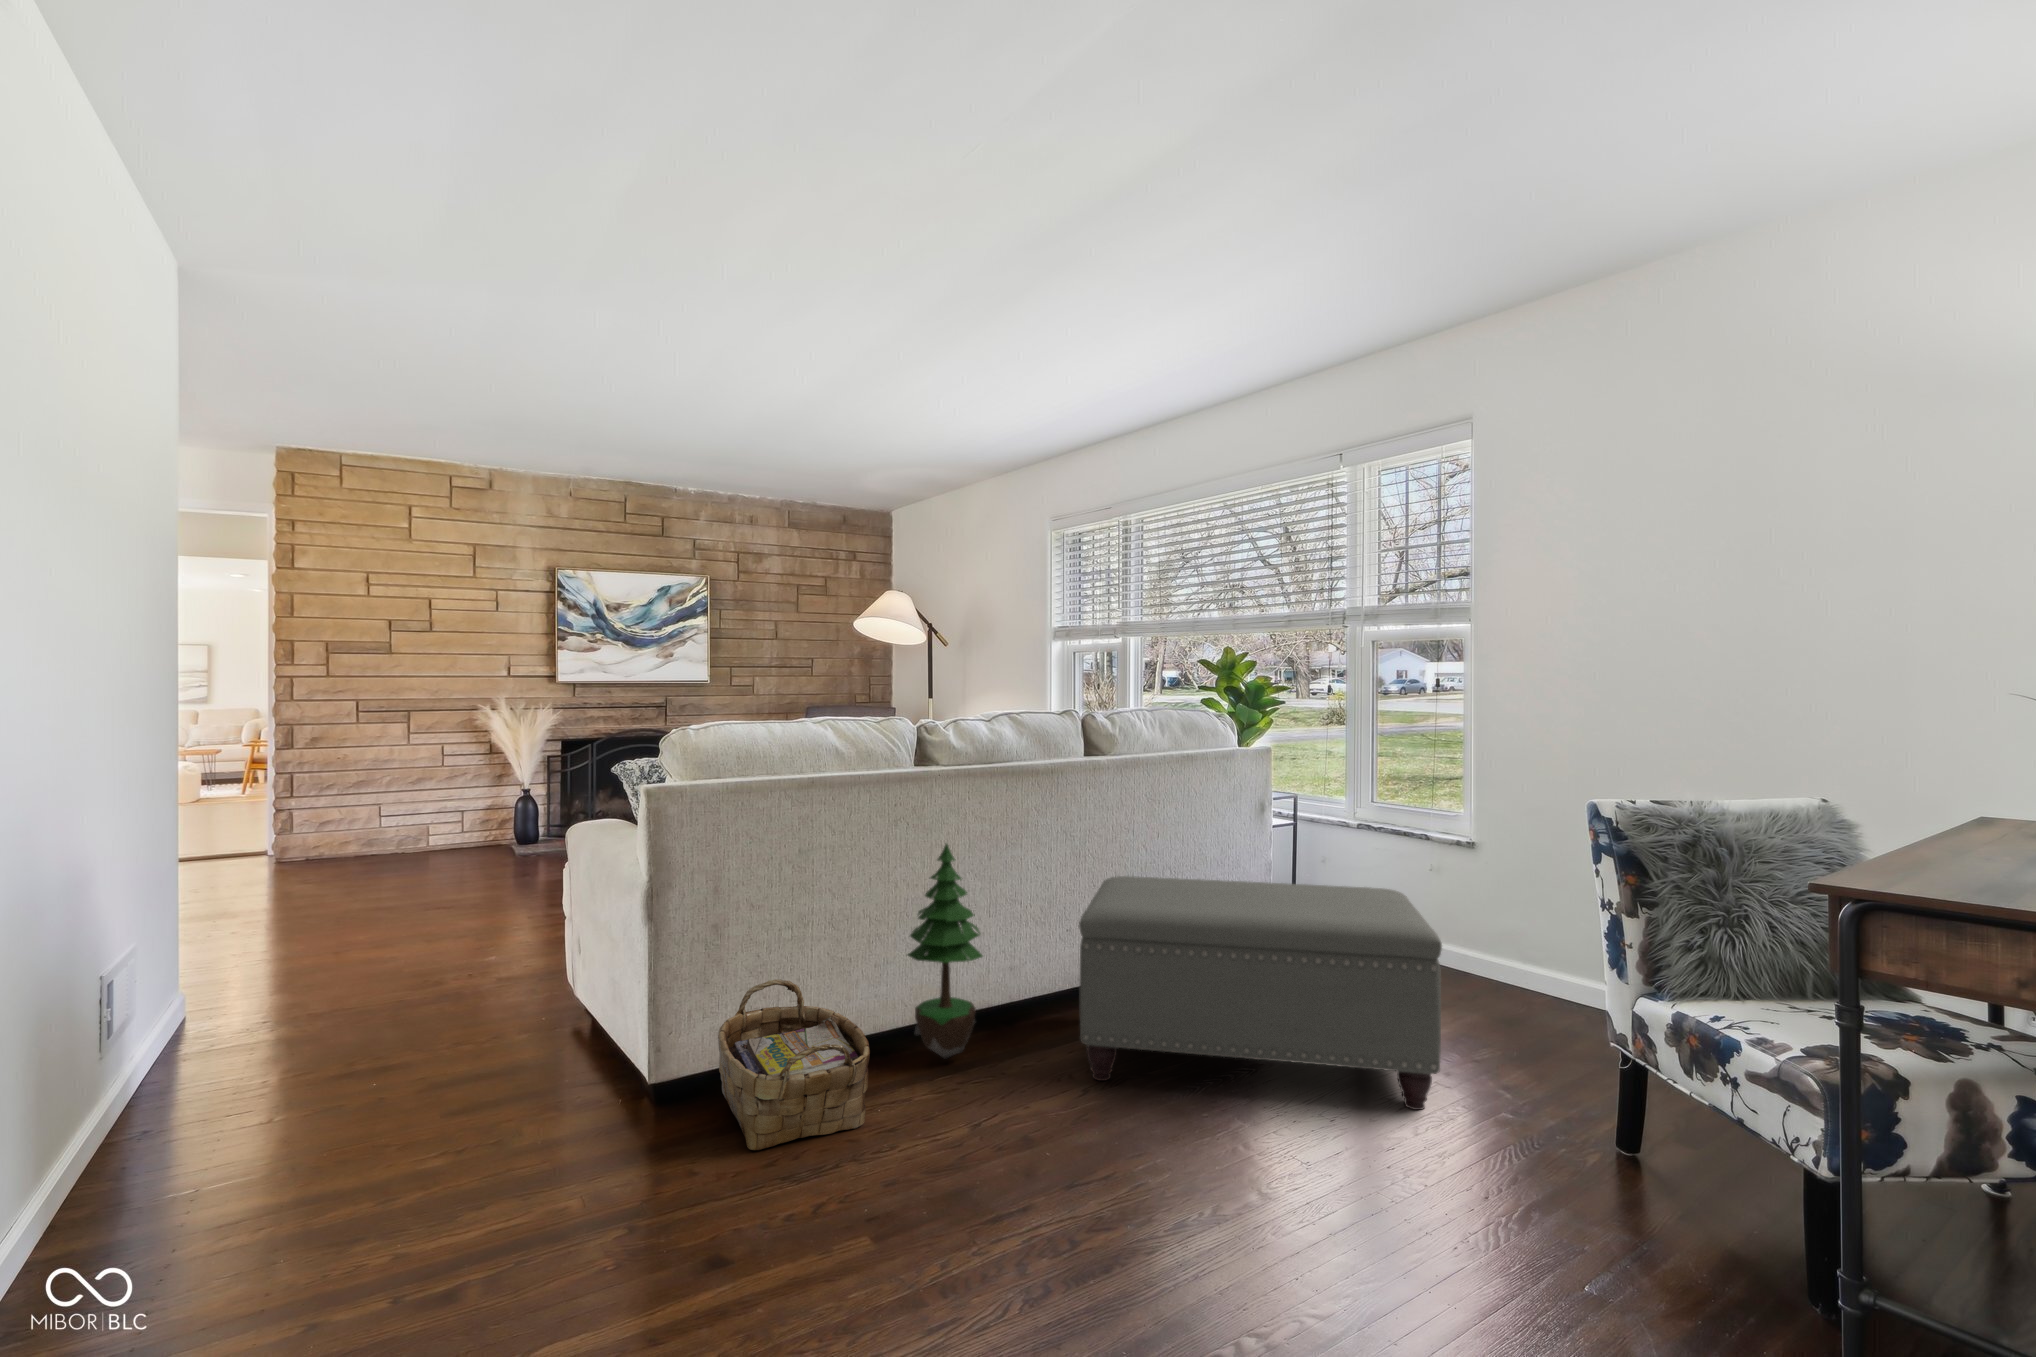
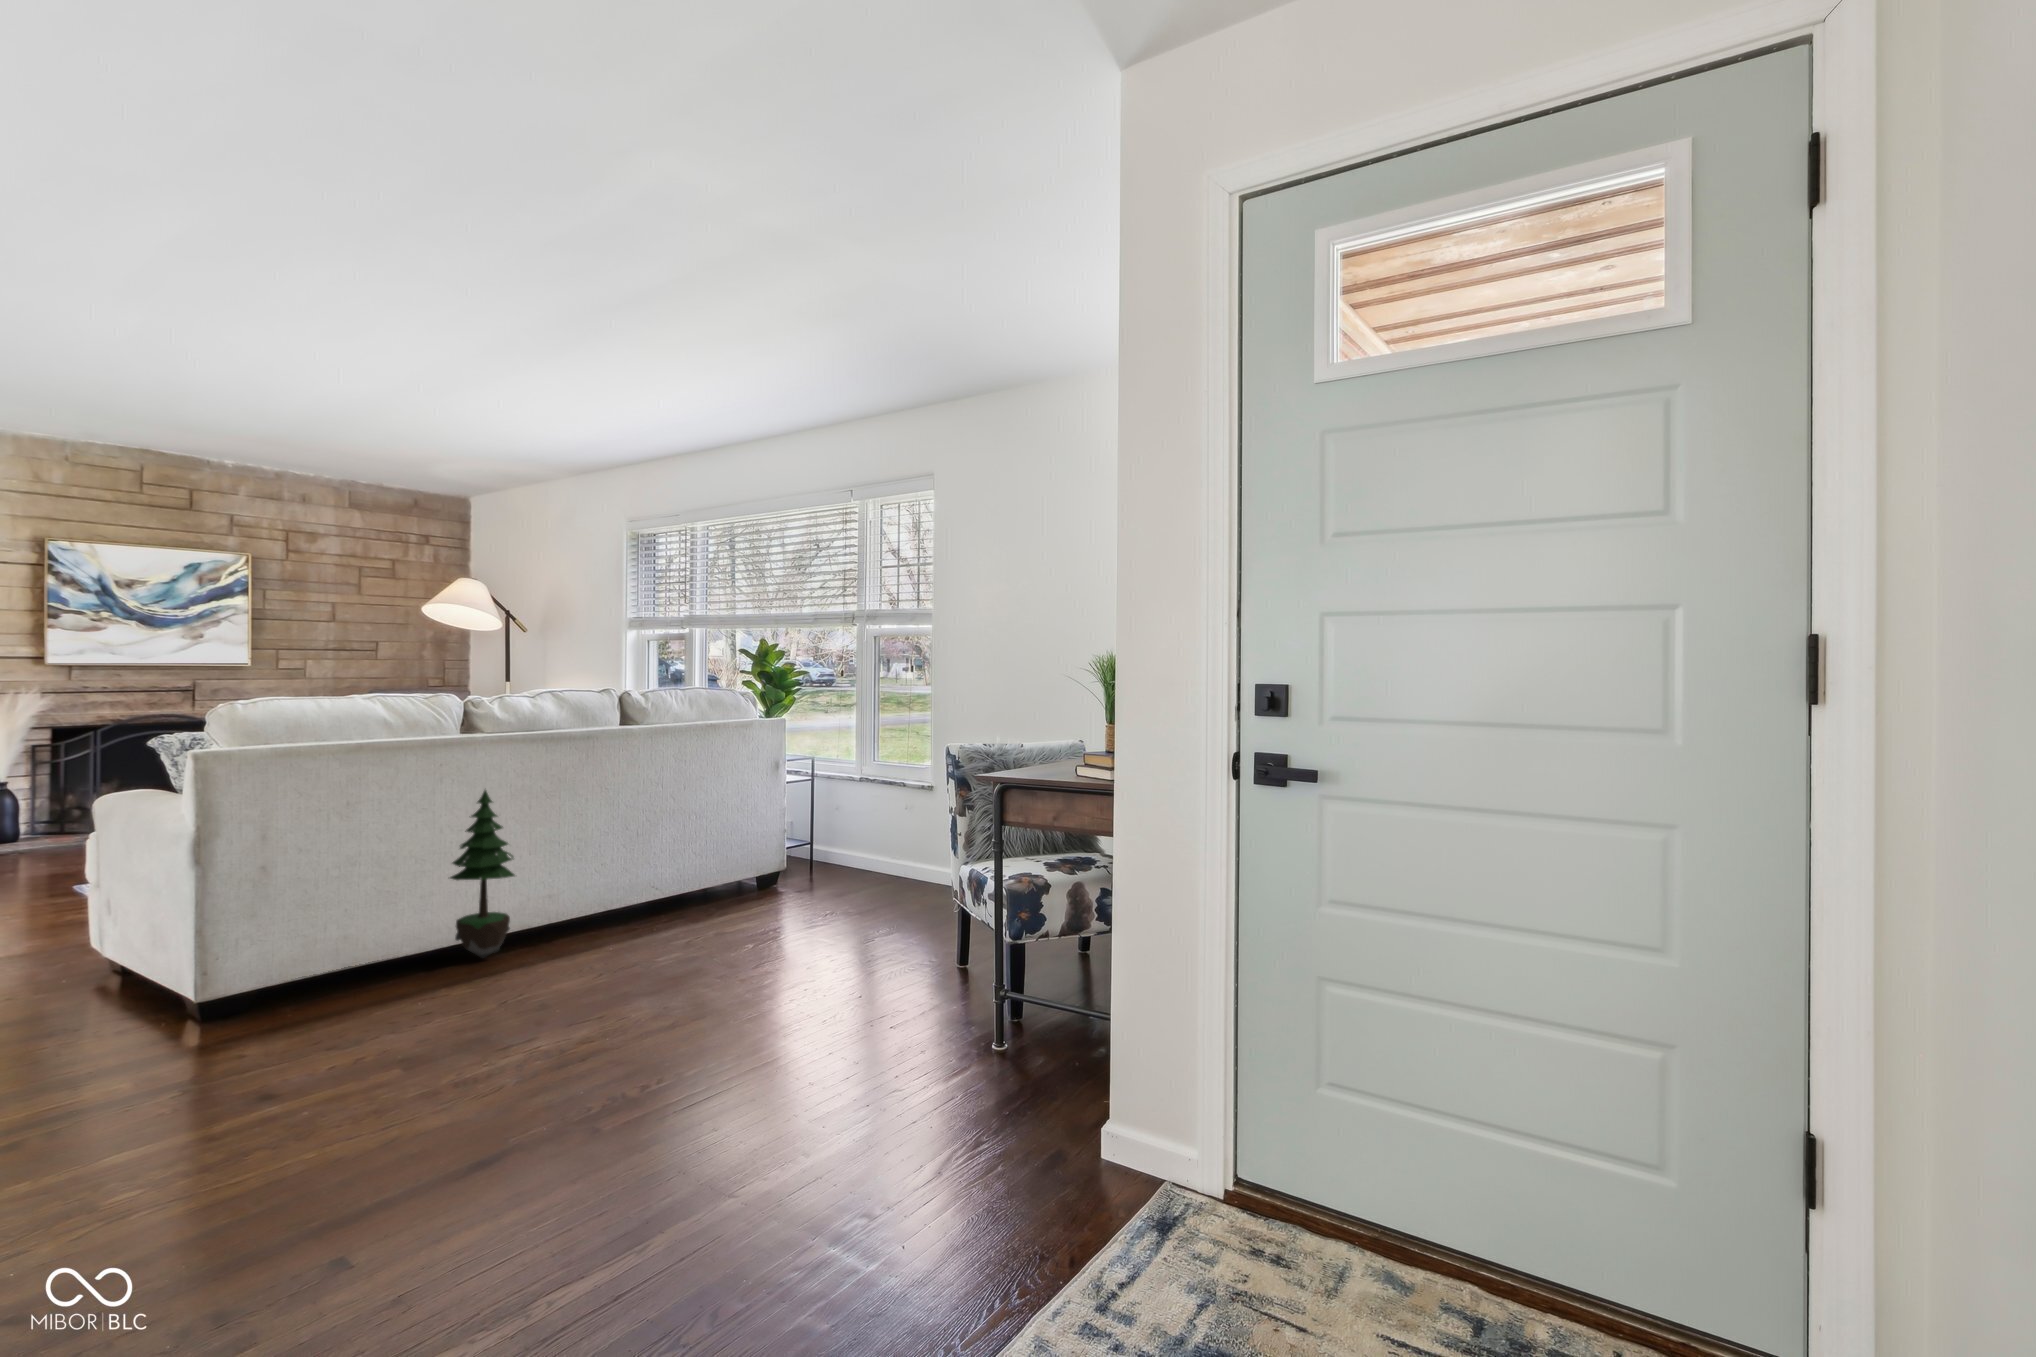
ottoman: present [1079,876,1442,1110] -> none [592,814,853,959]
woven basket: present [718,979,870,1150] -> none [272,898,410,1017]

